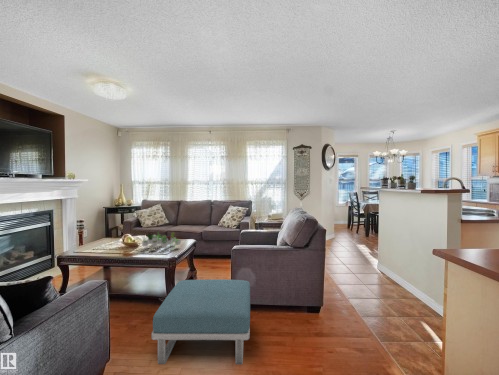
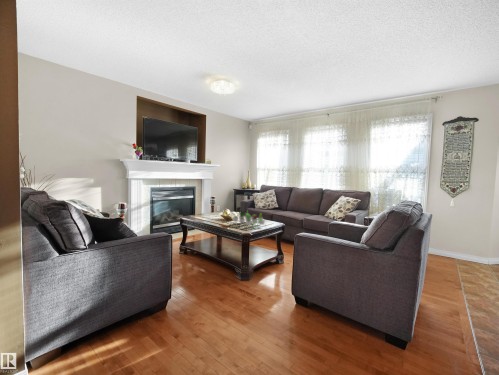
footstool: present [152,279,250,364] -> none [197,257,310,356]

